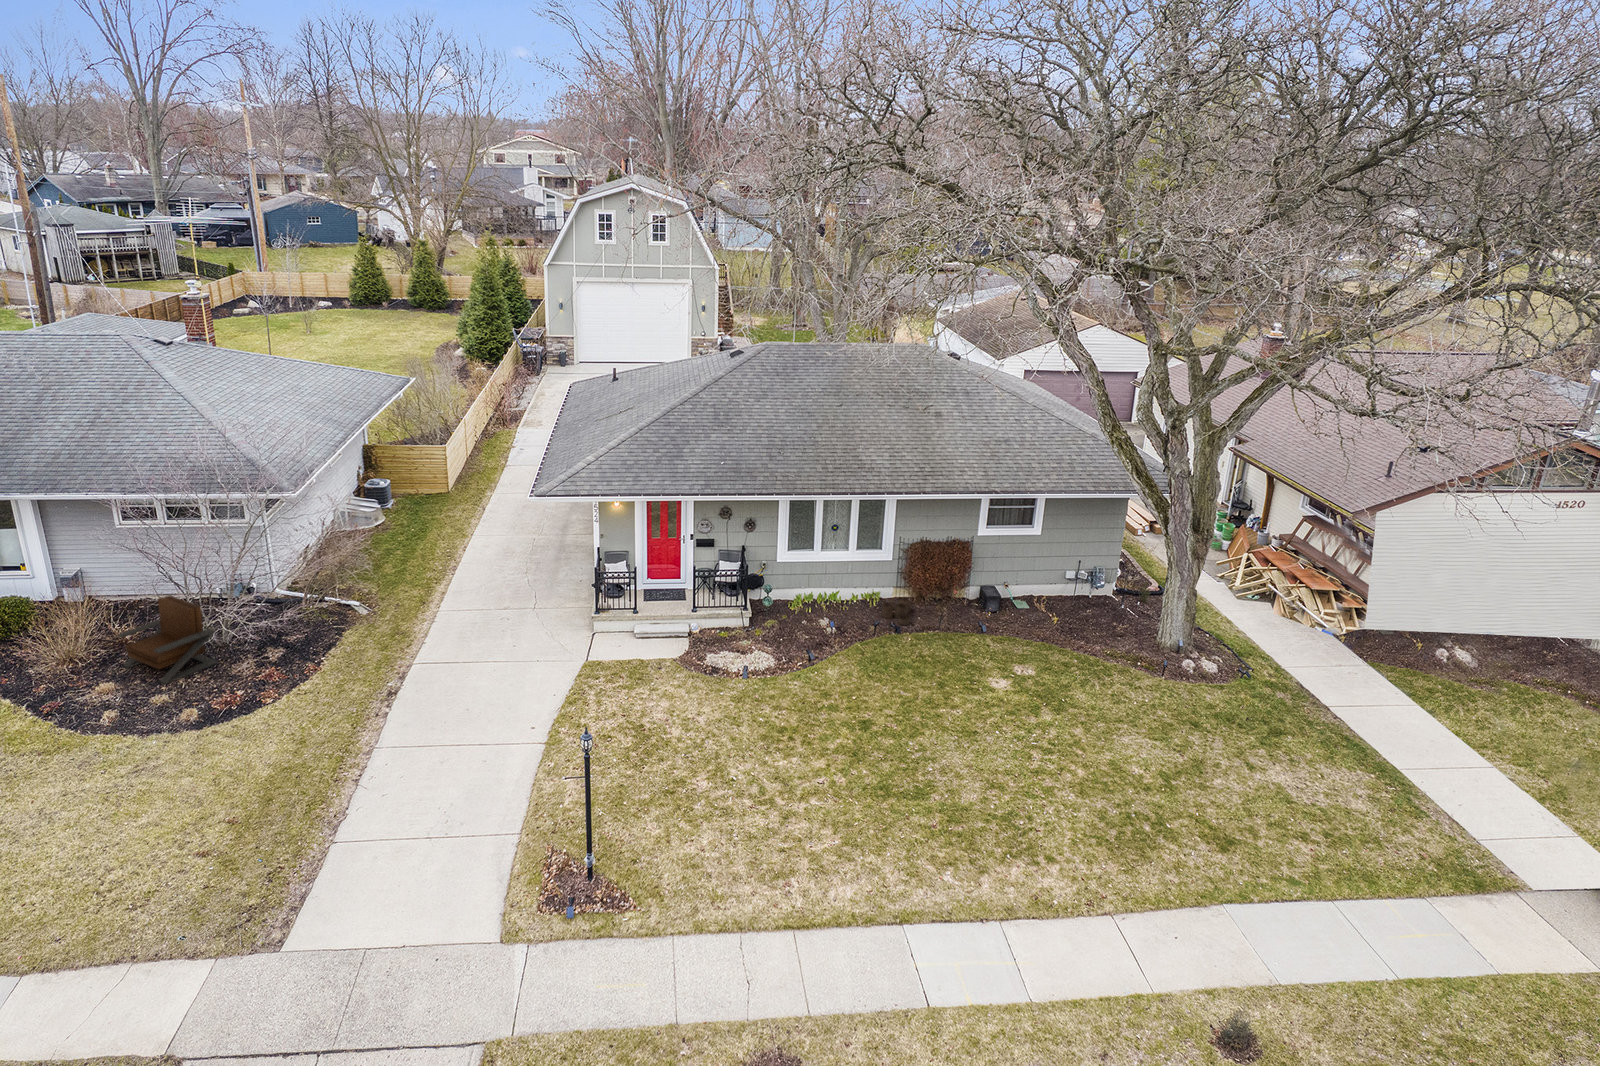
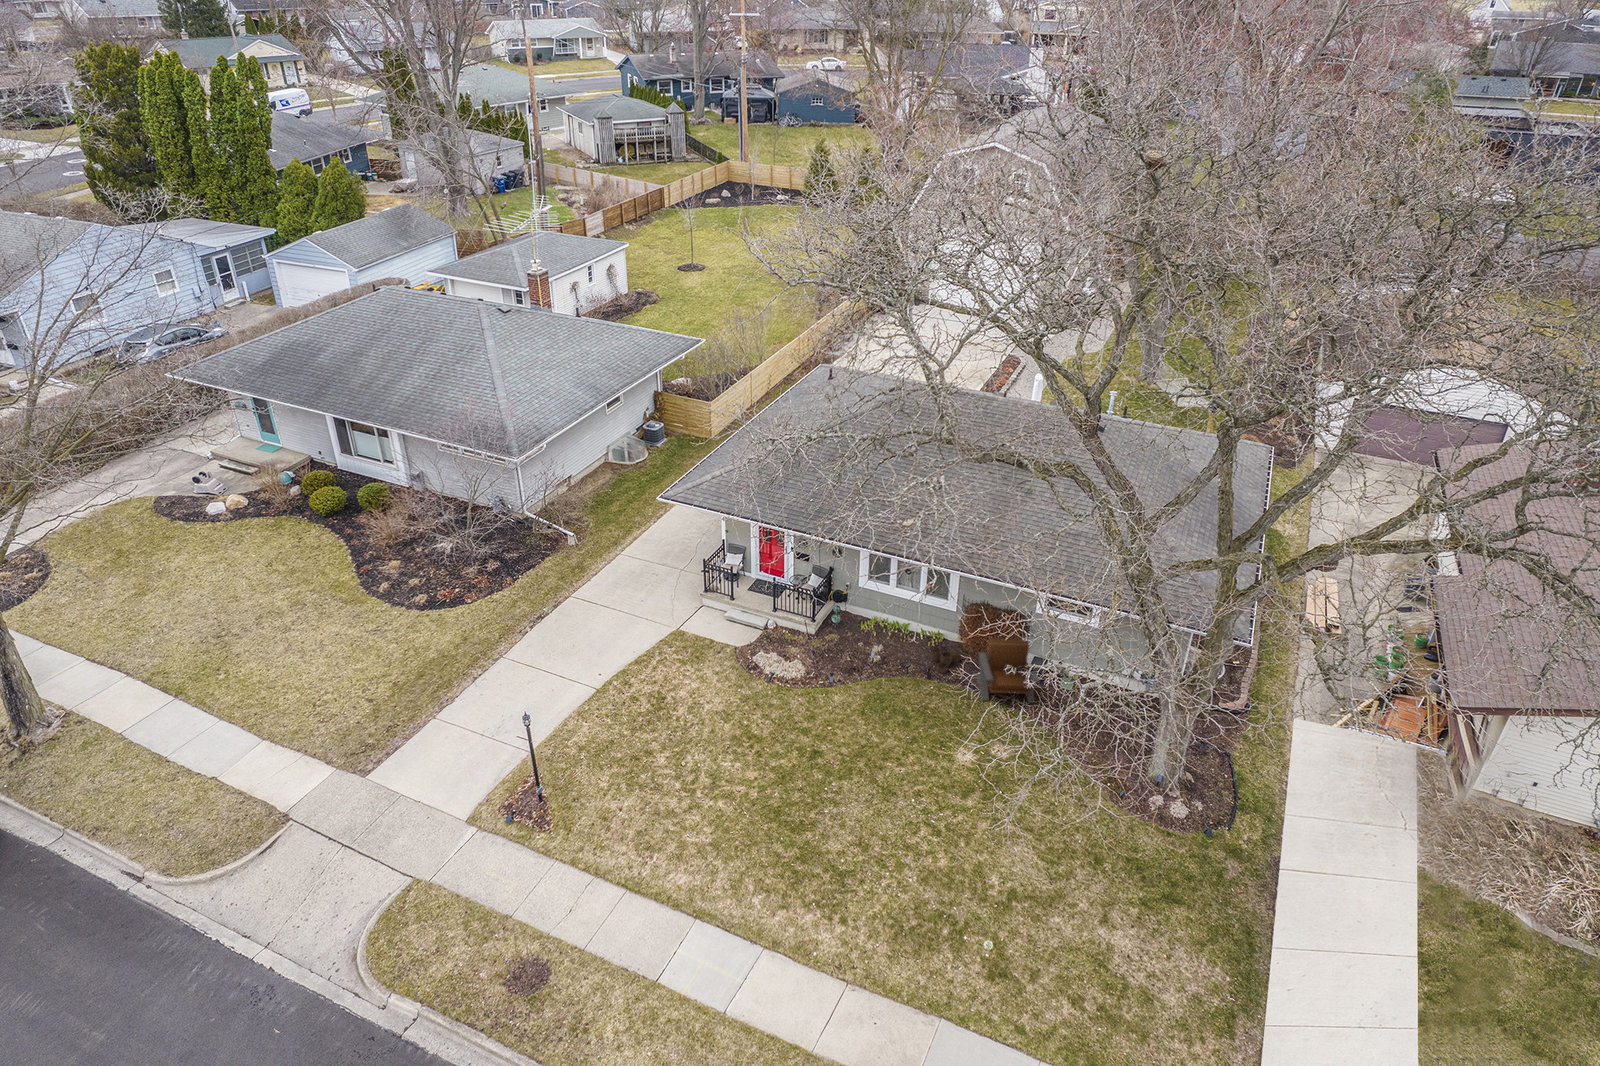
lounge chair: present [118,596,218,684] -> present [975,639,1039,703]

